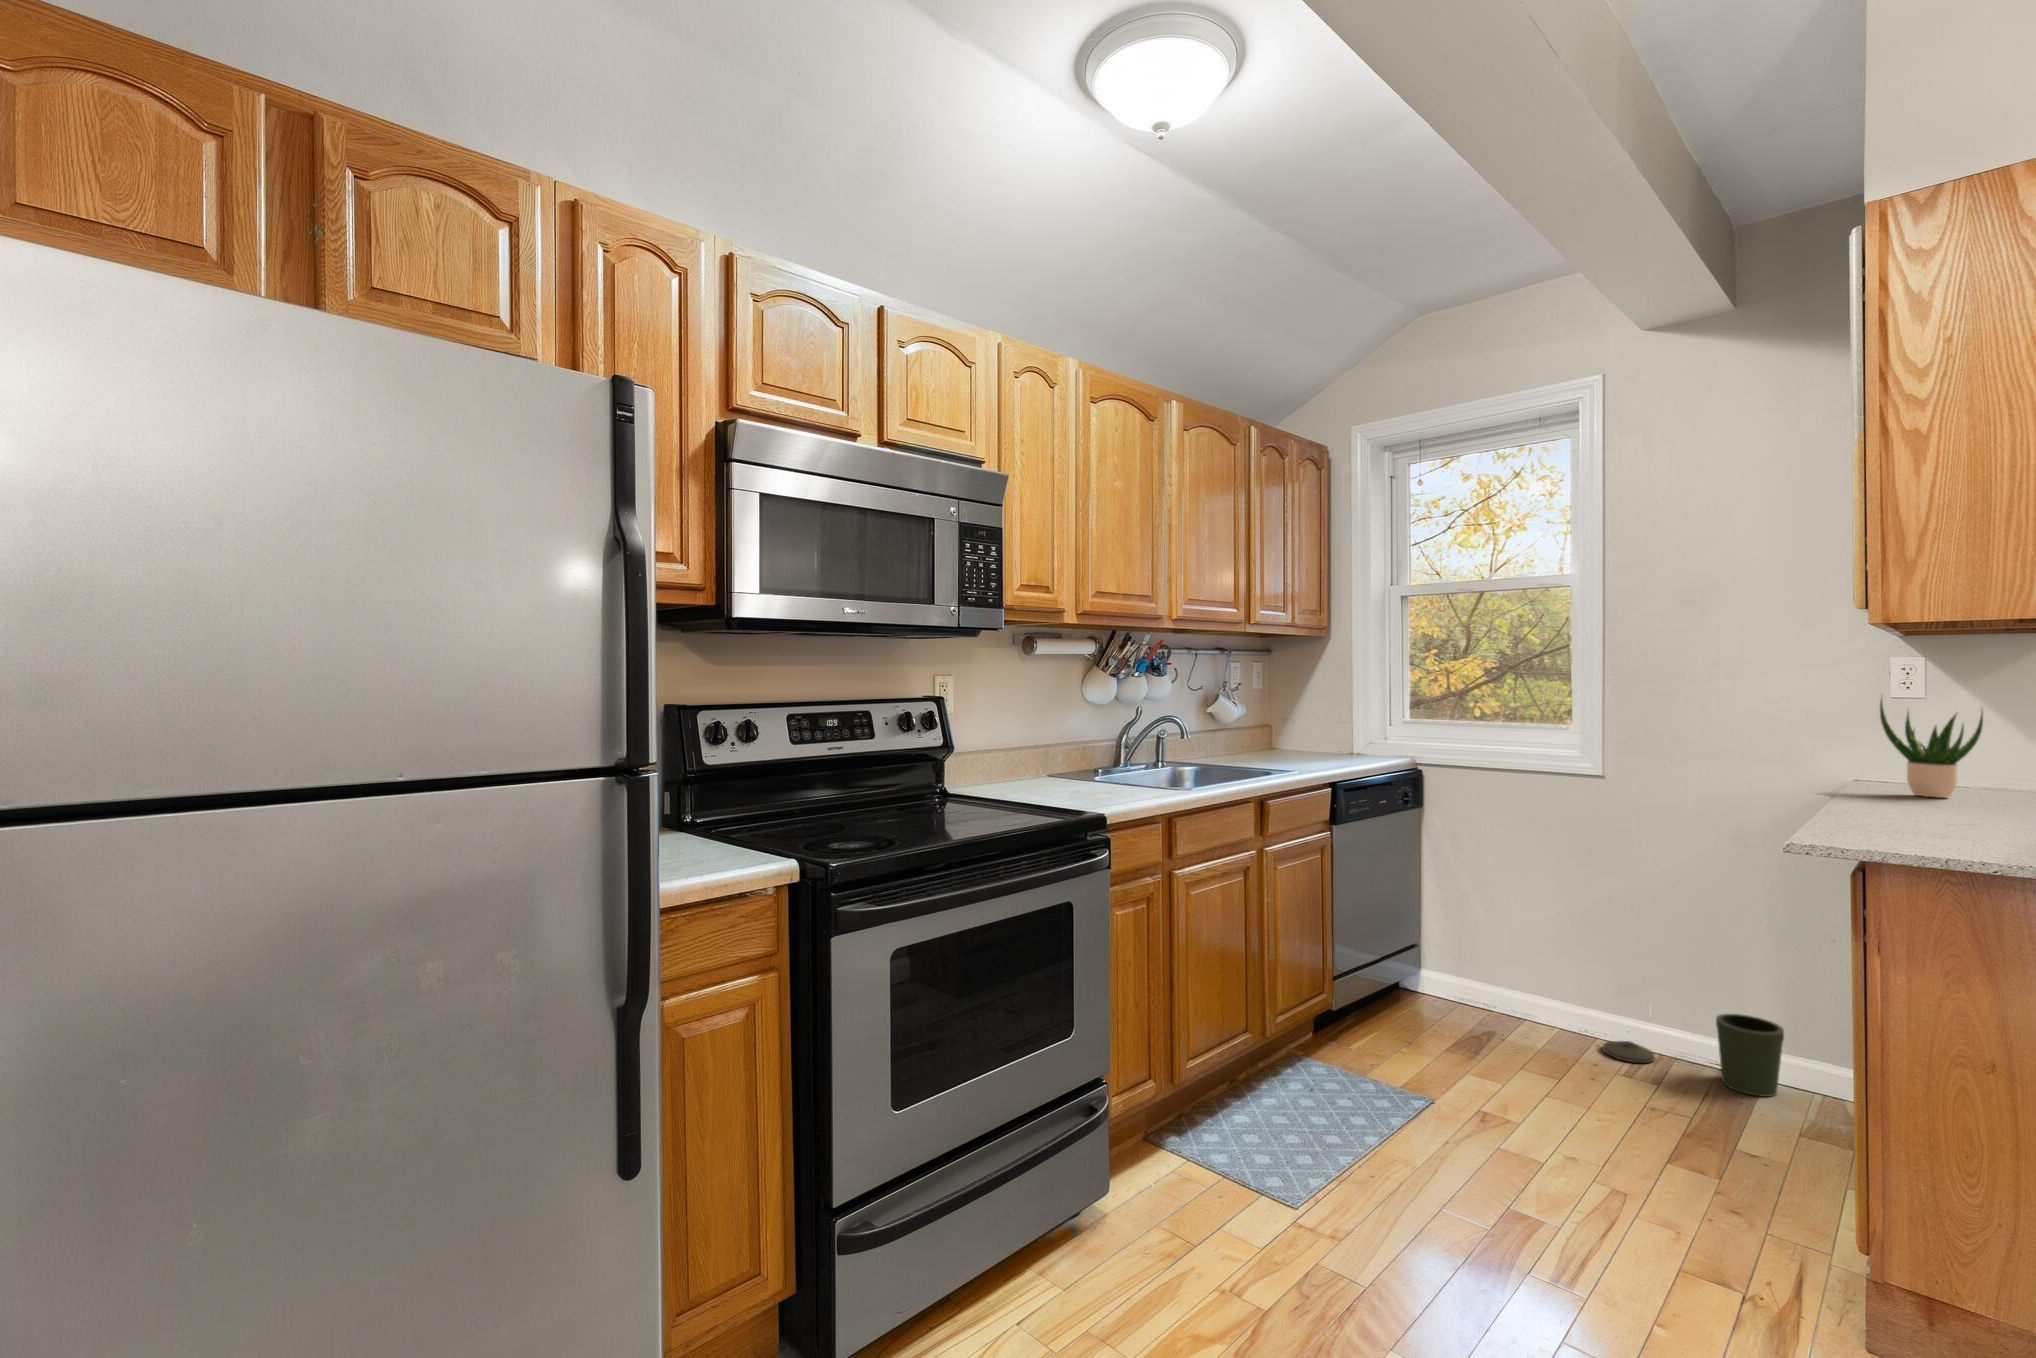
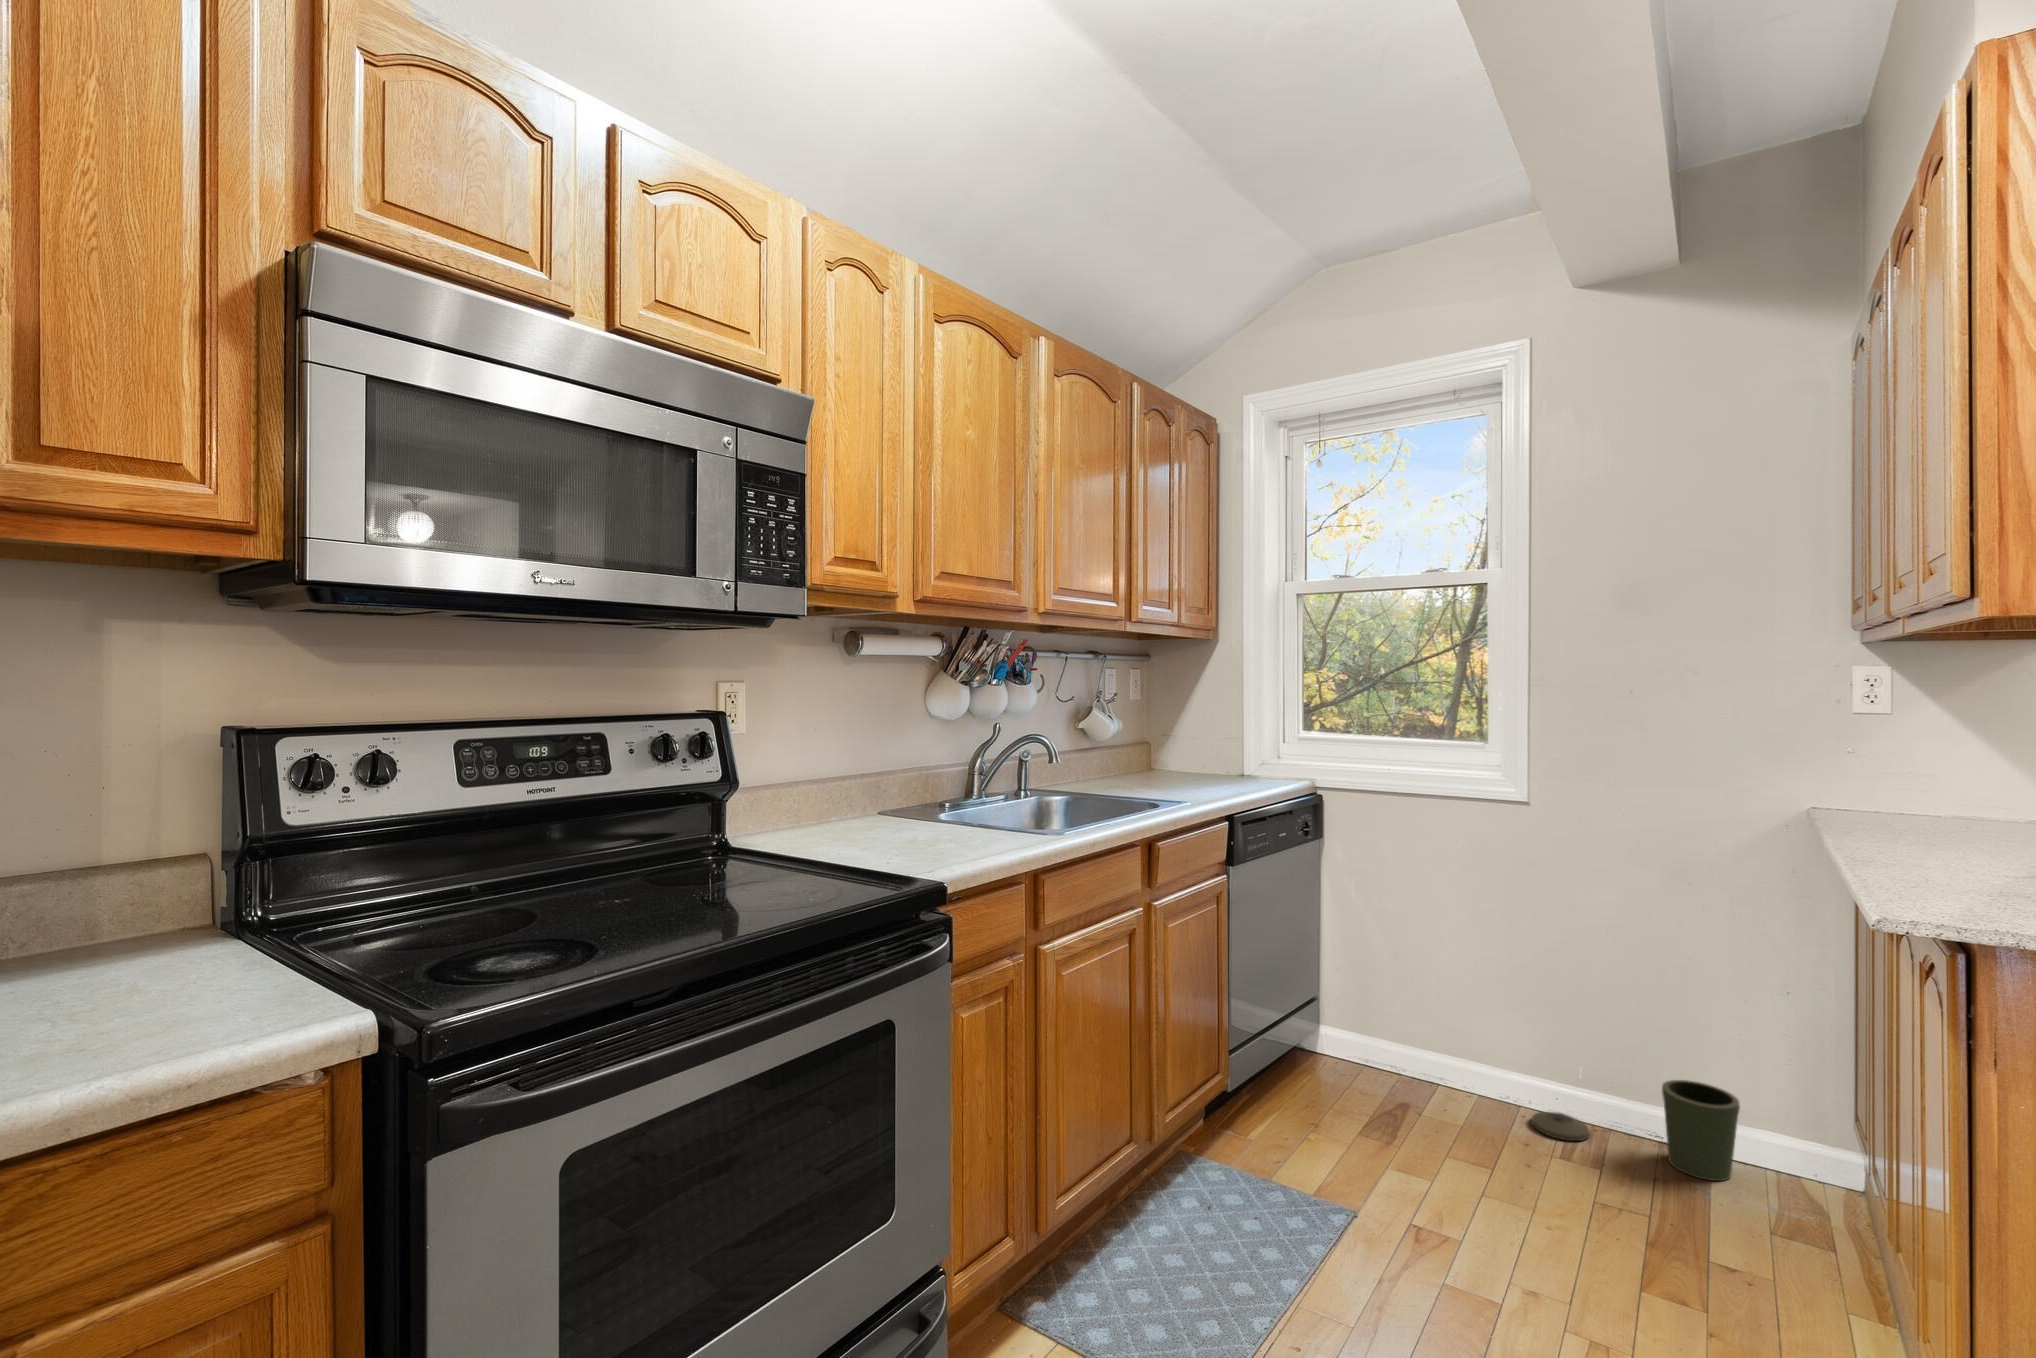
potted plant: present [1880,700,1983,798] -> none [1866,709,1987,833]

